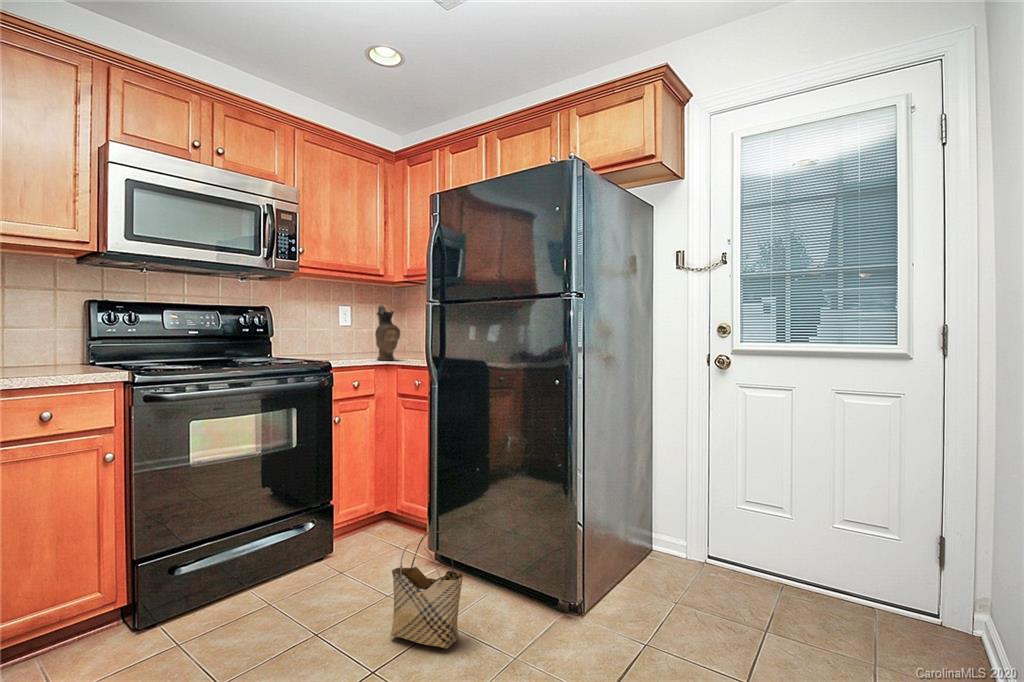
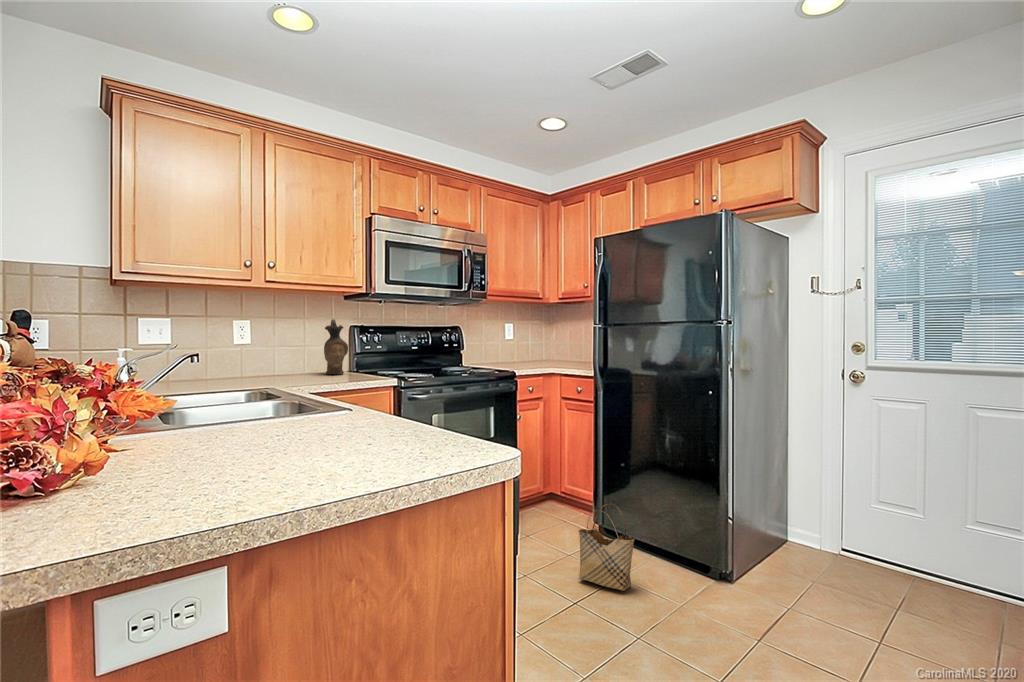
ceramic pitcher: present [375,305,400,360] -> present [324,319,348,374]

